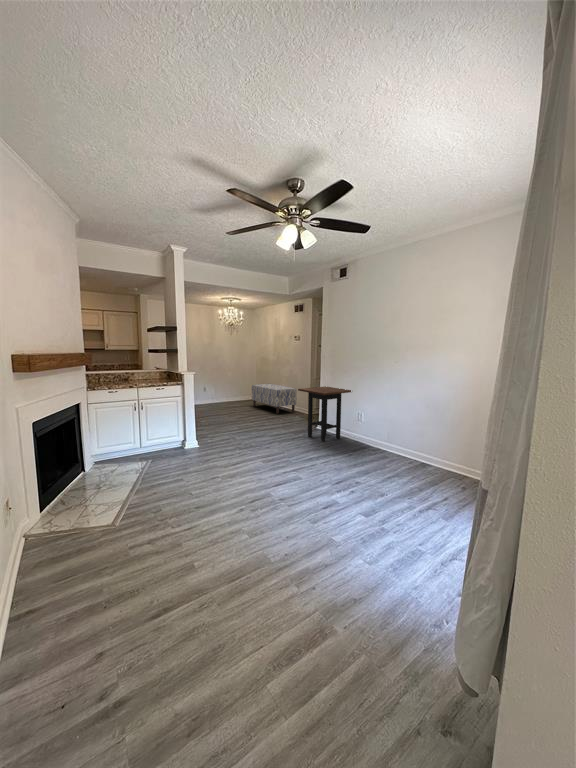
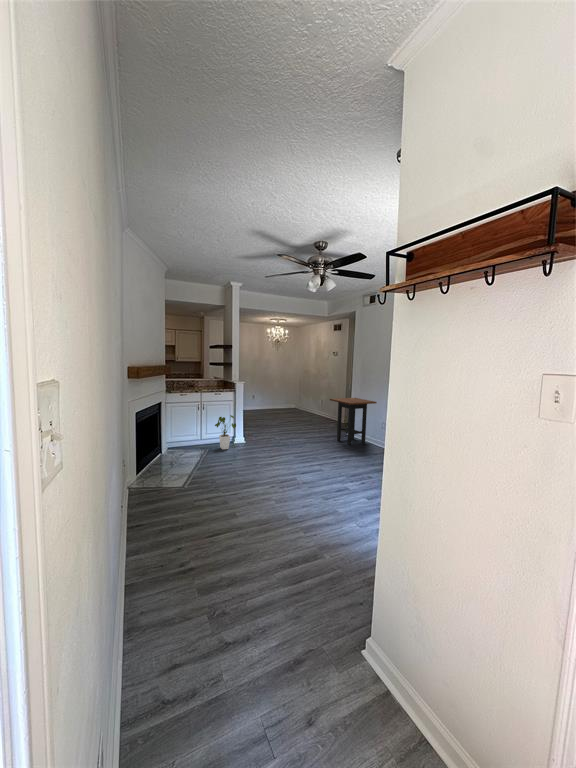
bench: present [252,384,297,414] -> none [293,394,332,421]
house plant: none [158,413,187,459] -> present [215,415,236,450]

